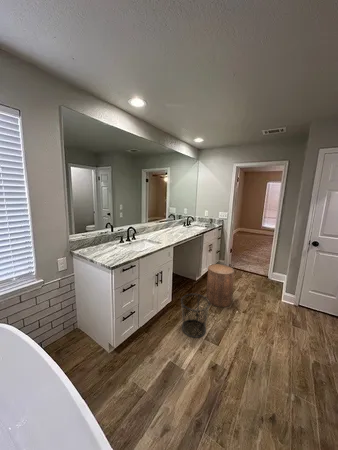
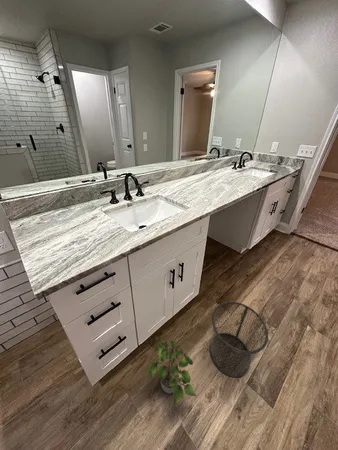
stool: present [206,264,234,307] -> none [255,242,321,314]
potted plant: none [149,303,178,350] -> present [148,337,196,405]

